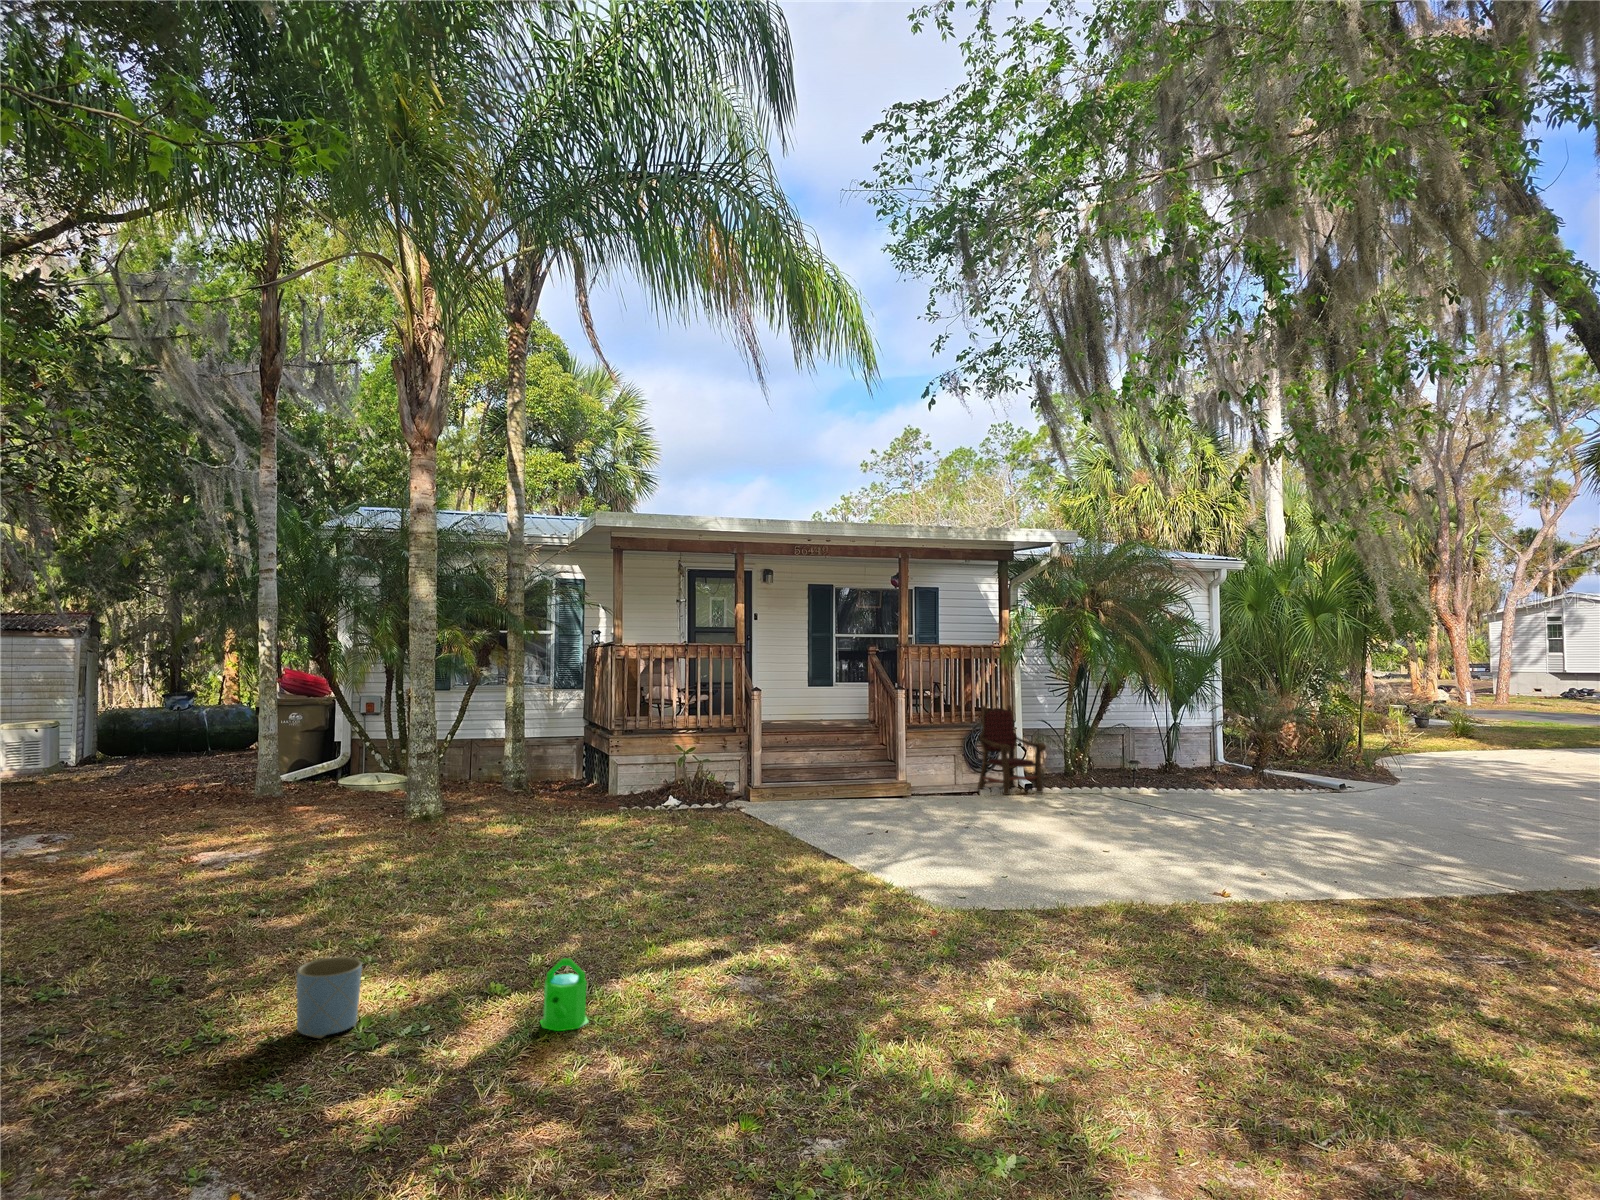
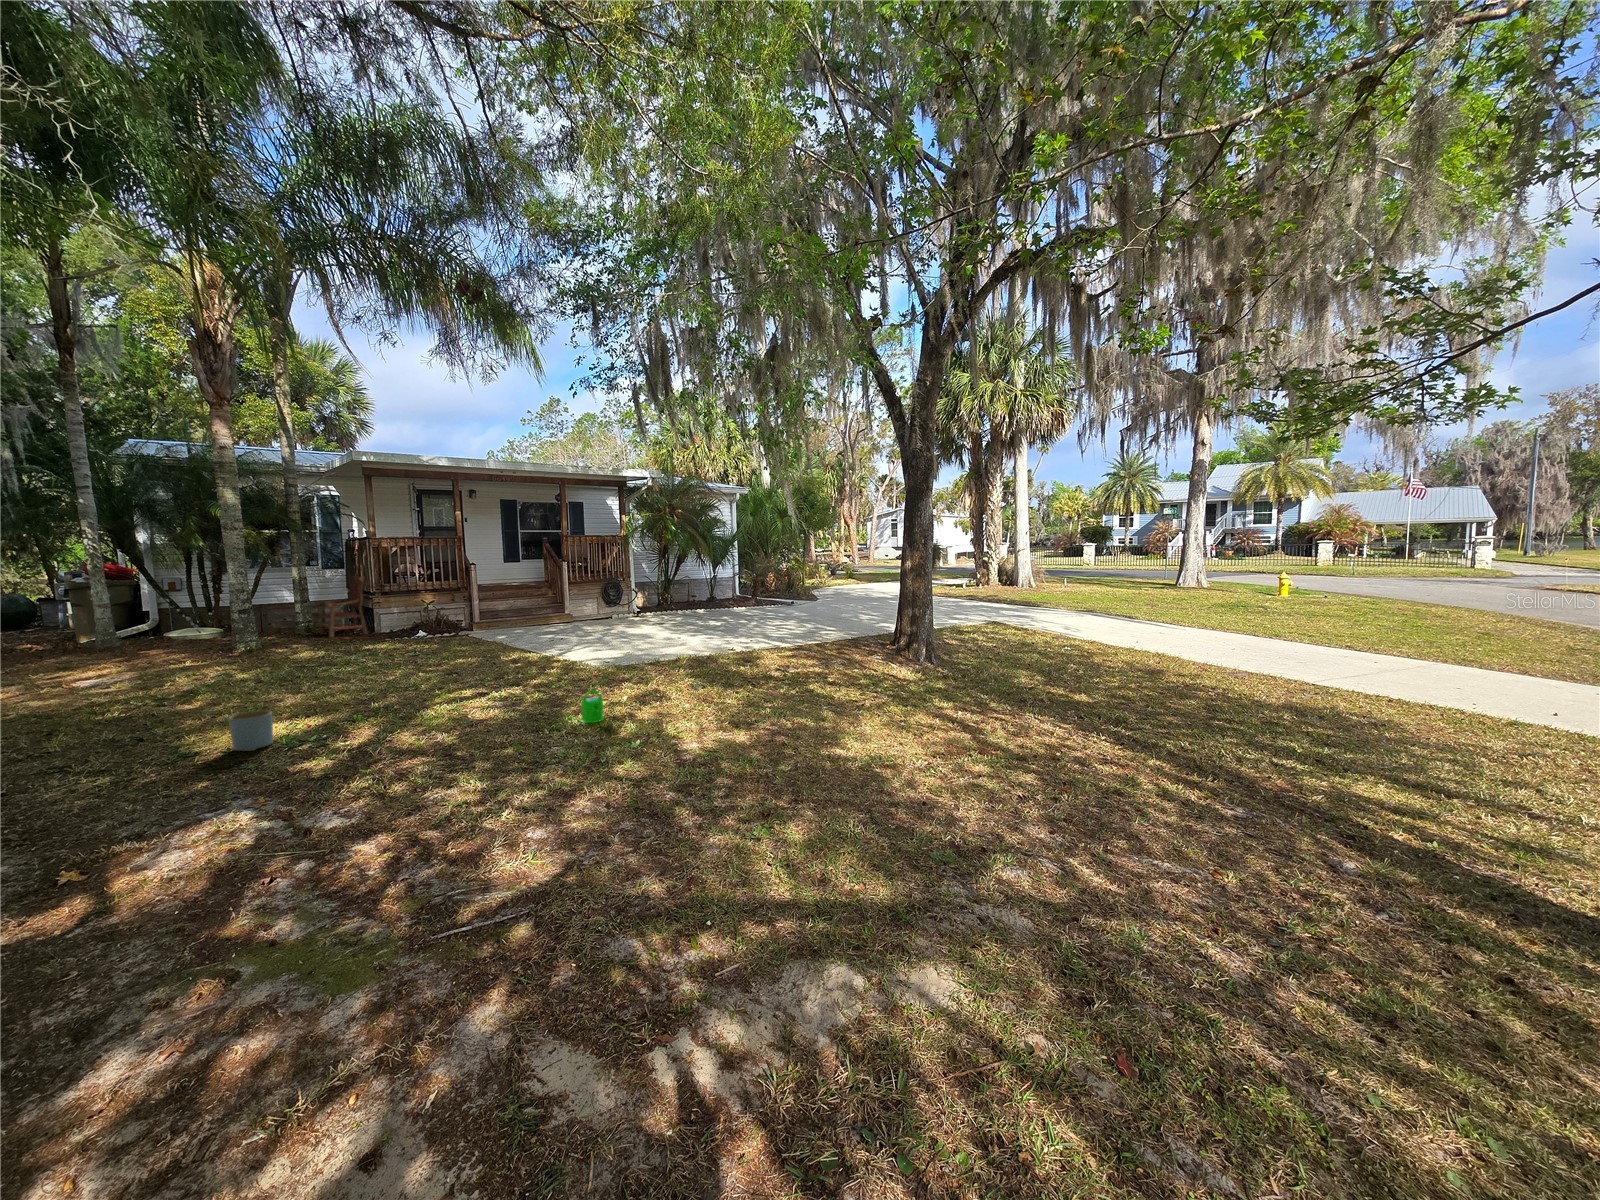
armchair: present [978,705,1046,795] -> present [316,576,367,637]
watering can: present [540,958,588,1031] -> present [581,690,604,723]

